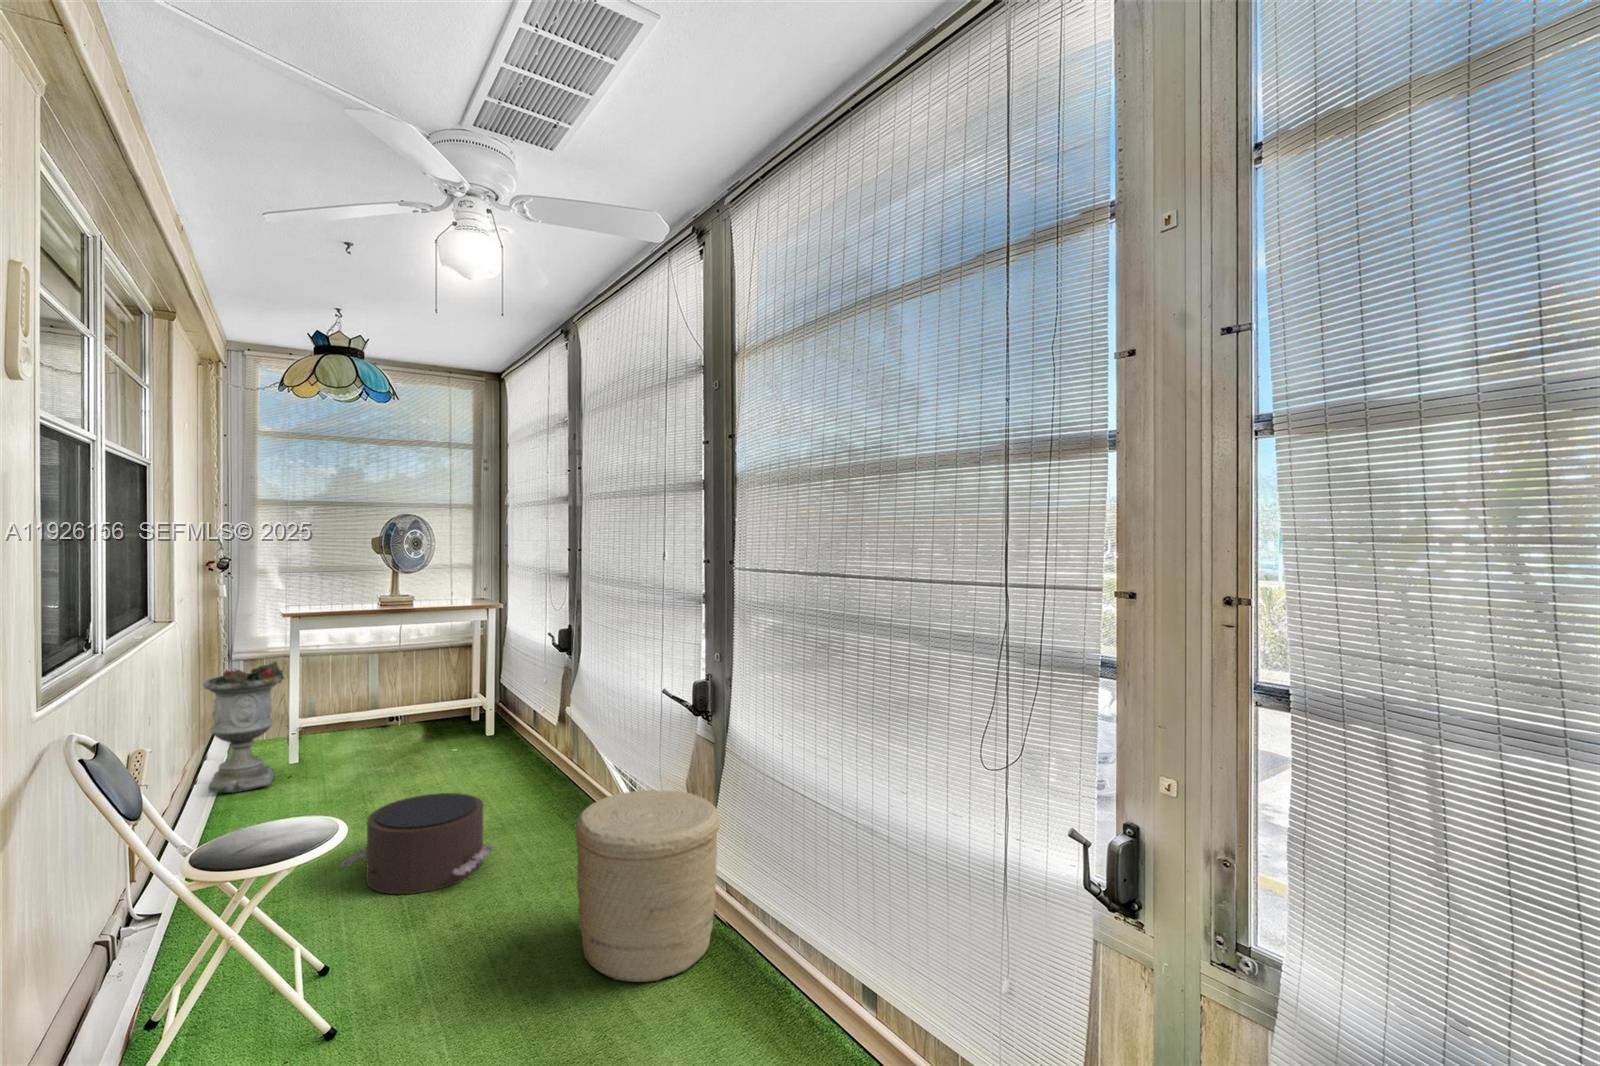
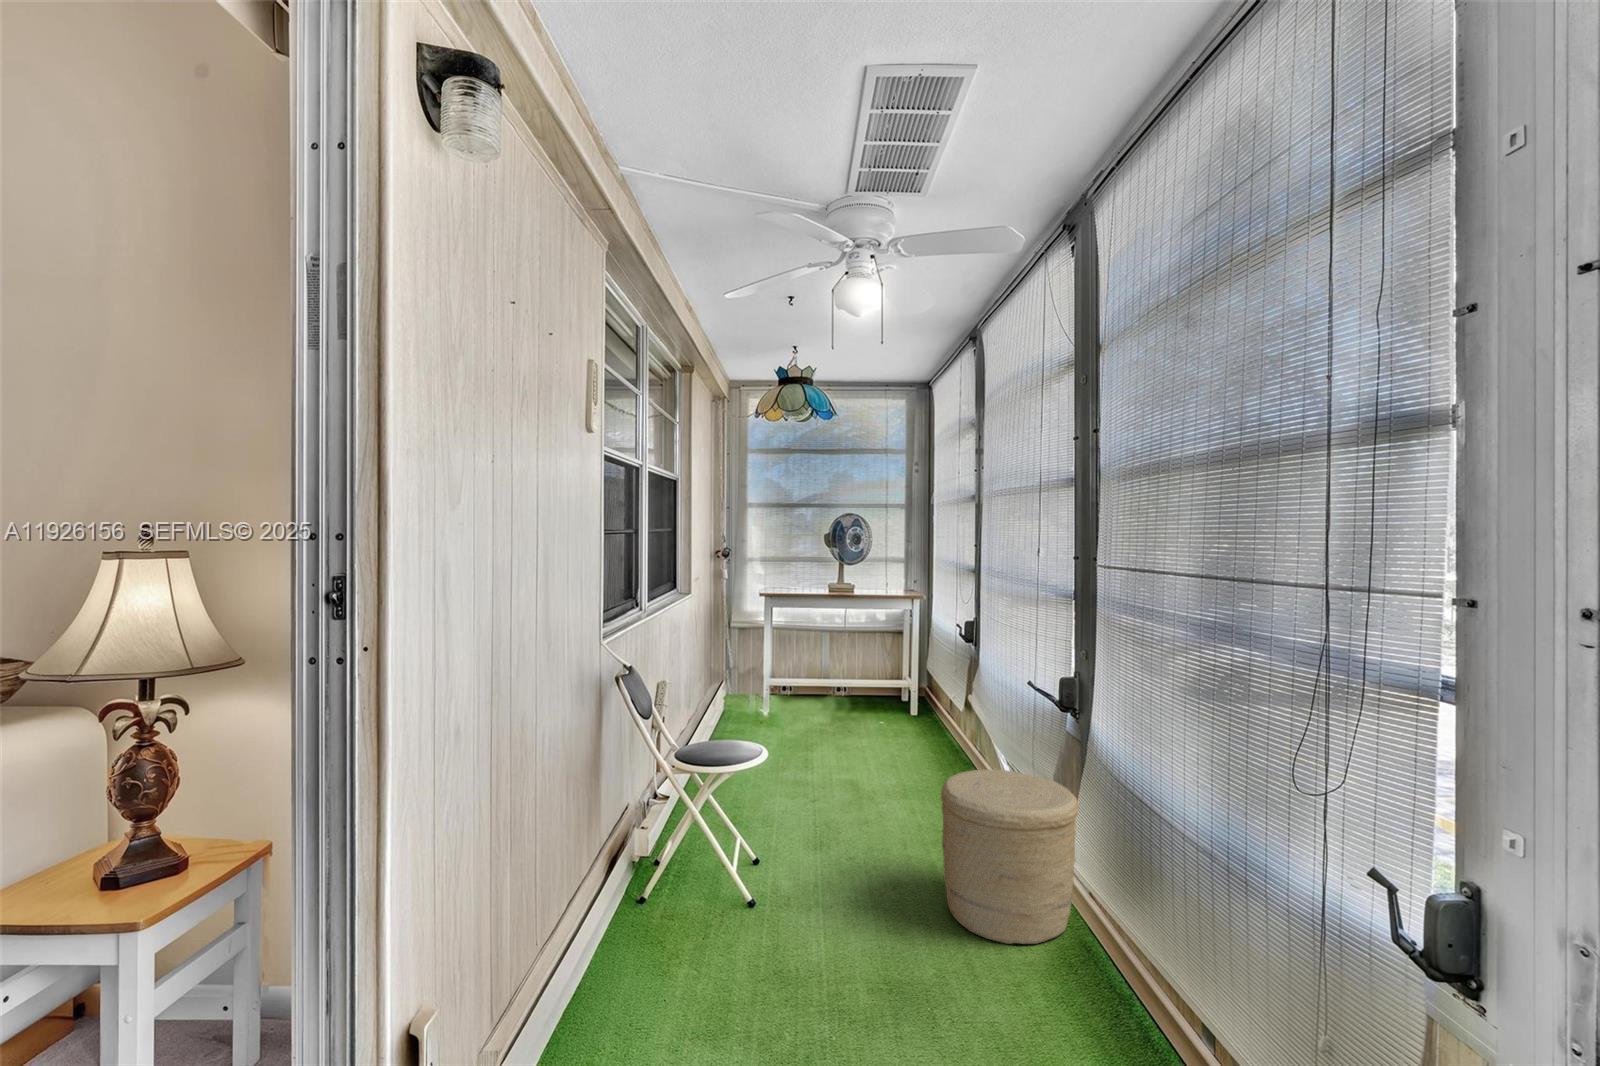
planter: present [203,662,284,793] -> none [709,630,760,728]
pouf: present [340,793,493,894] -> none [780,749,895,826]

